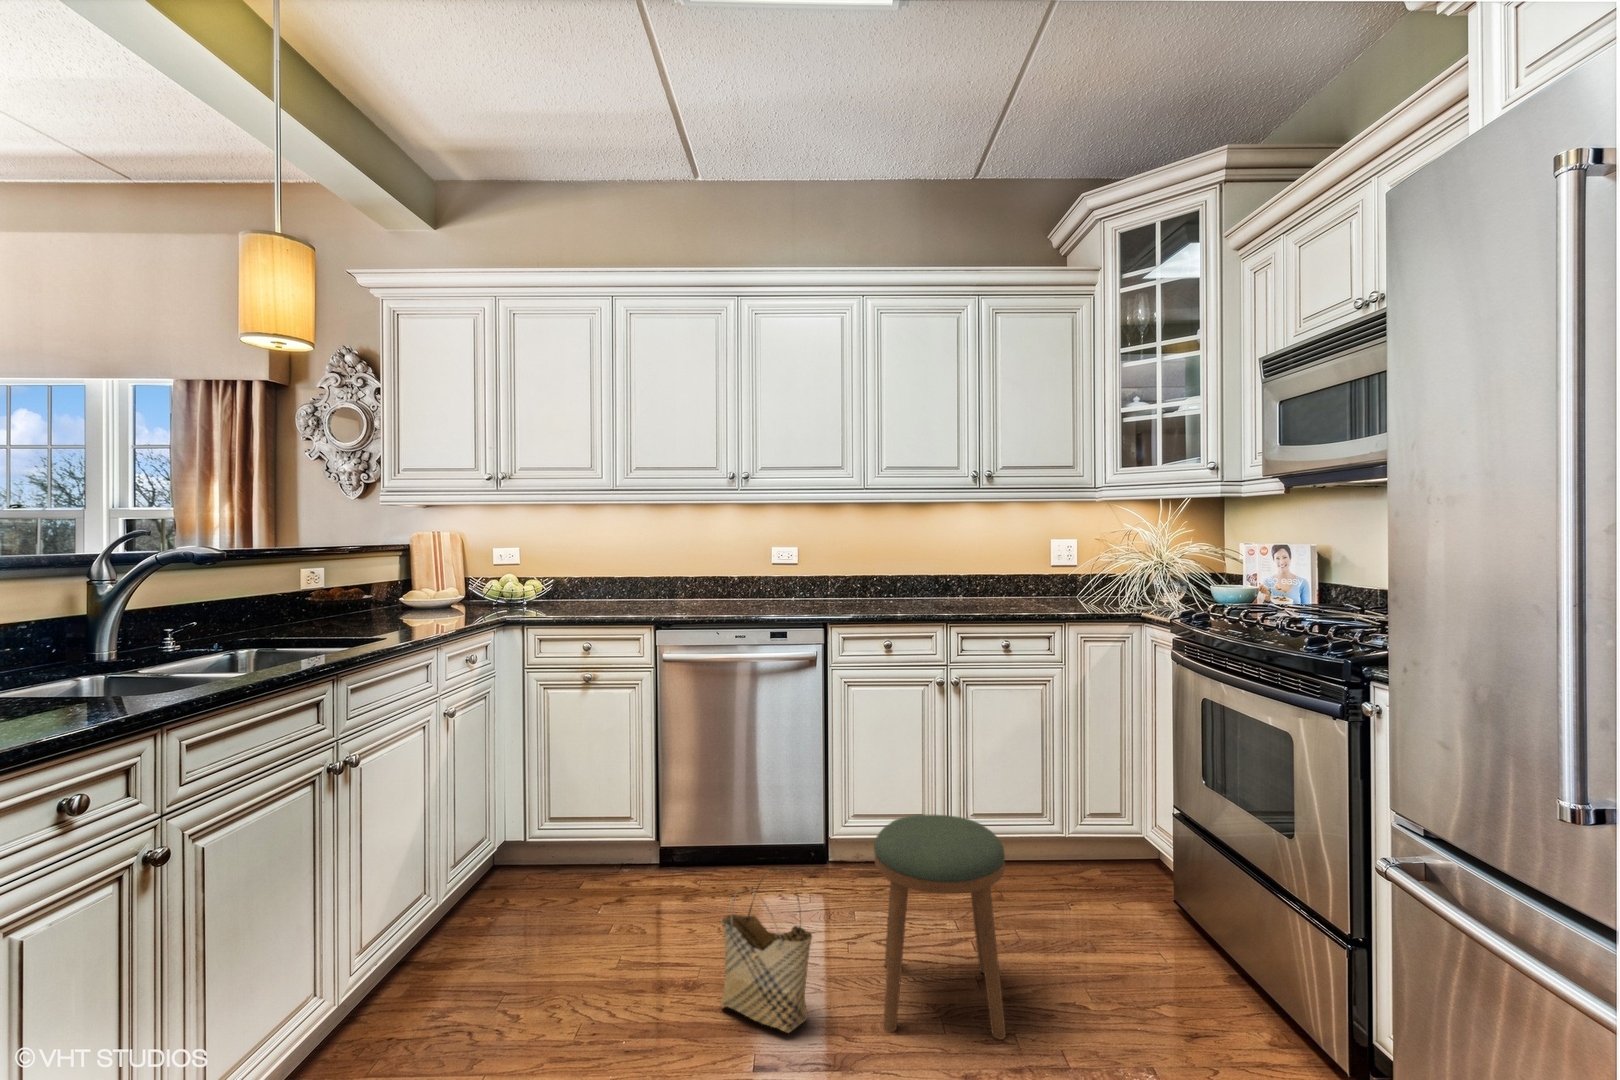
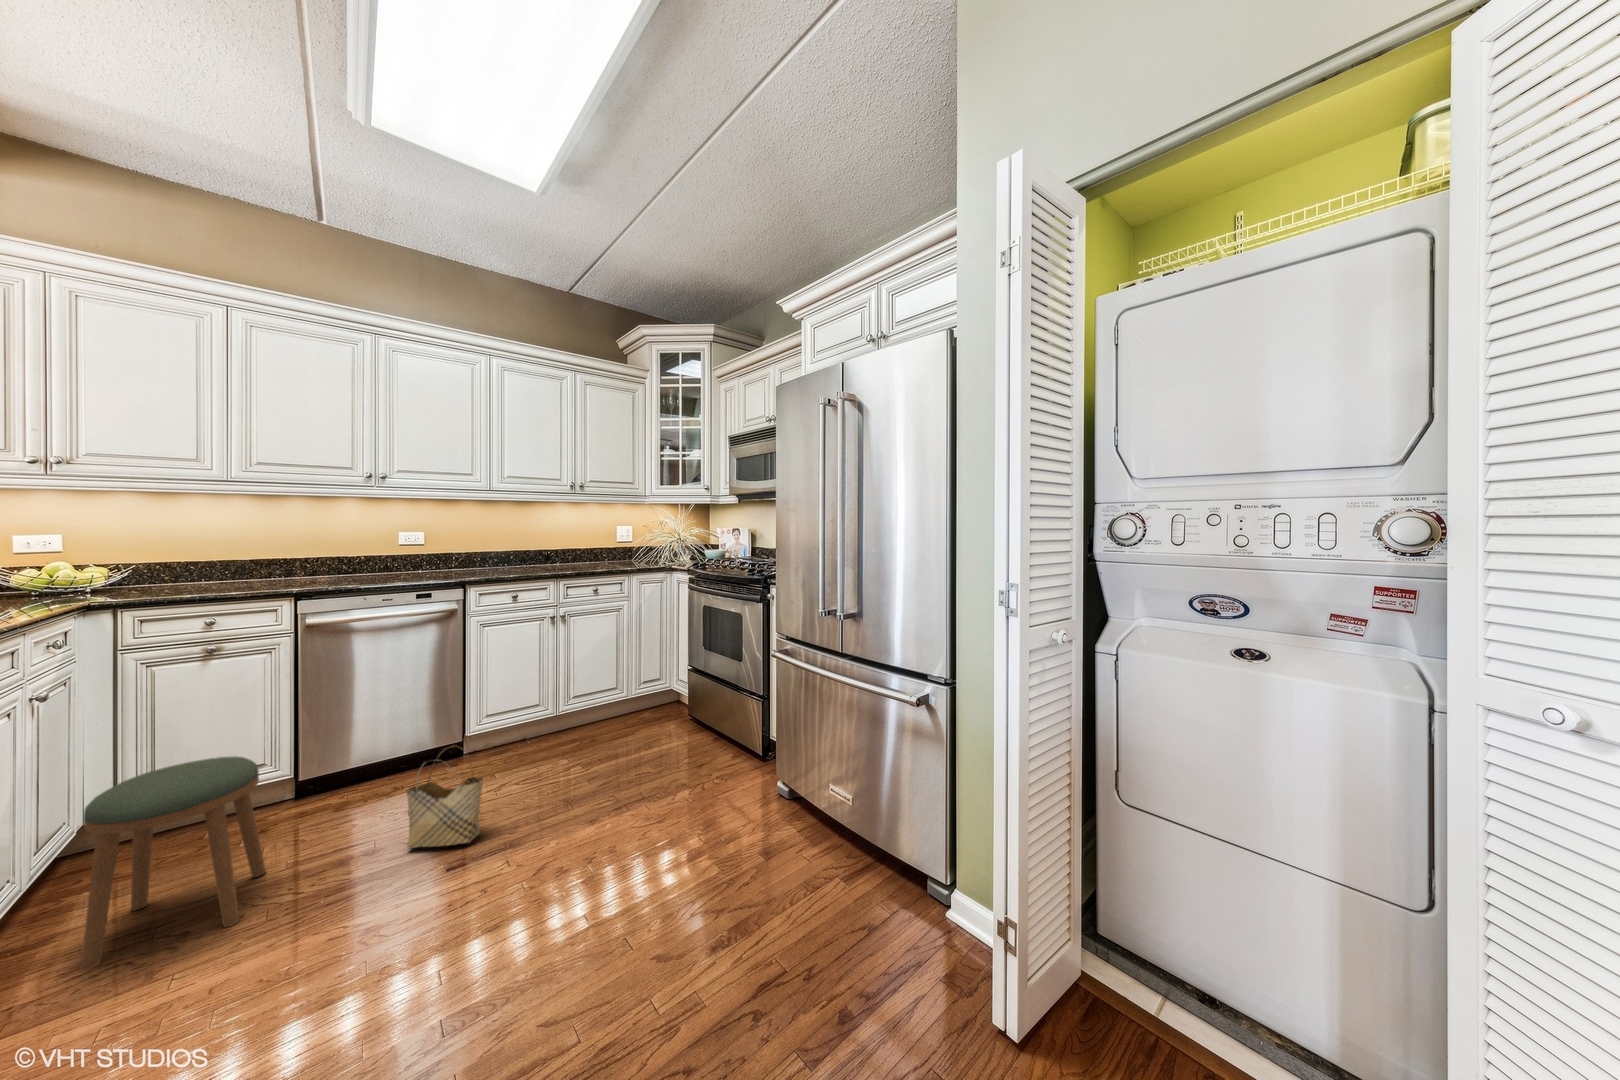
stool: present [874,815,1006,1040] -> present [80,756,266,971]

